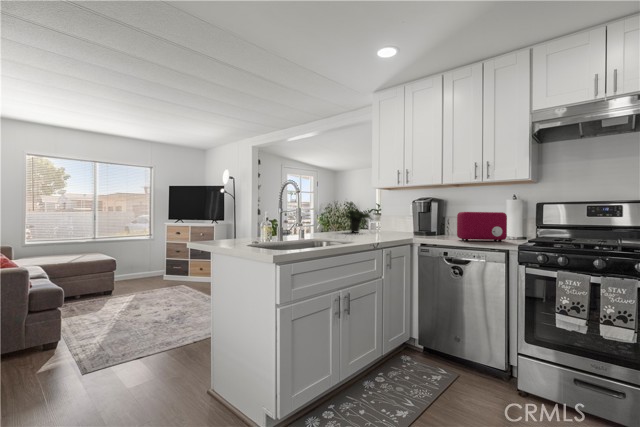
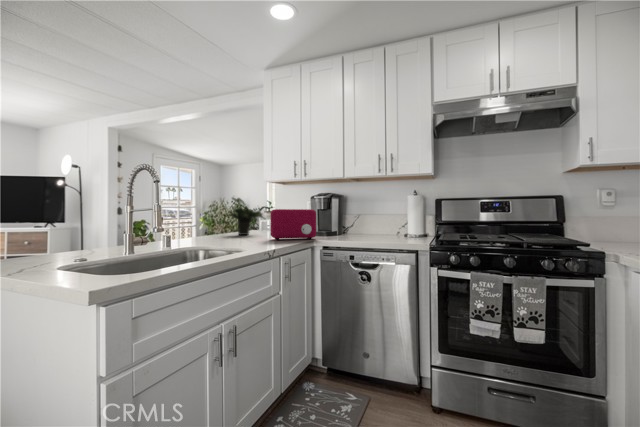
toaster: present [457,212,507,241] -> present [270,209,316,240]

